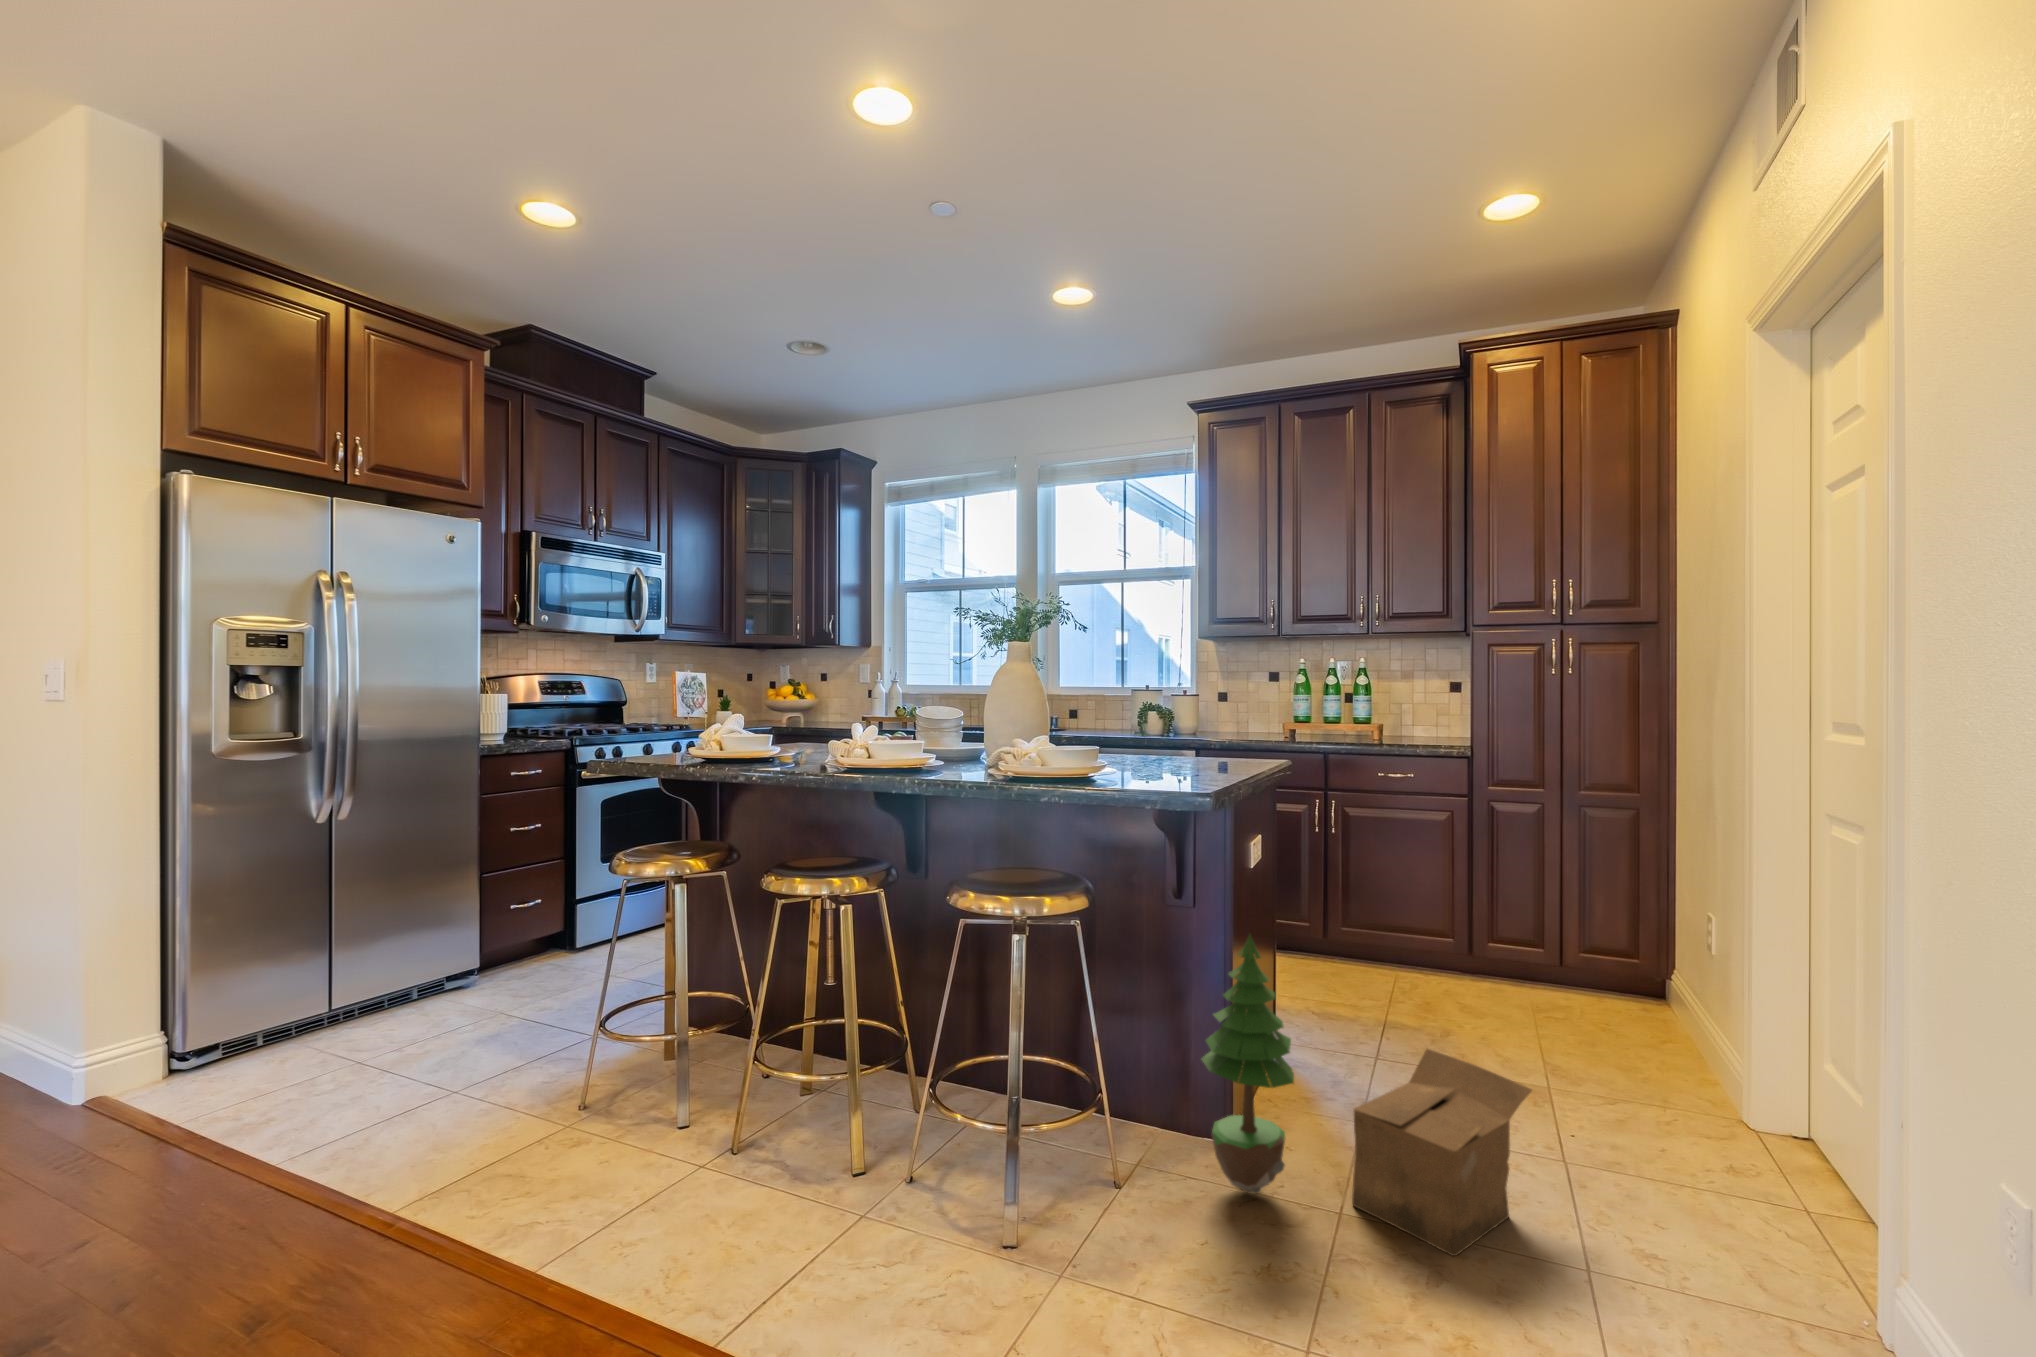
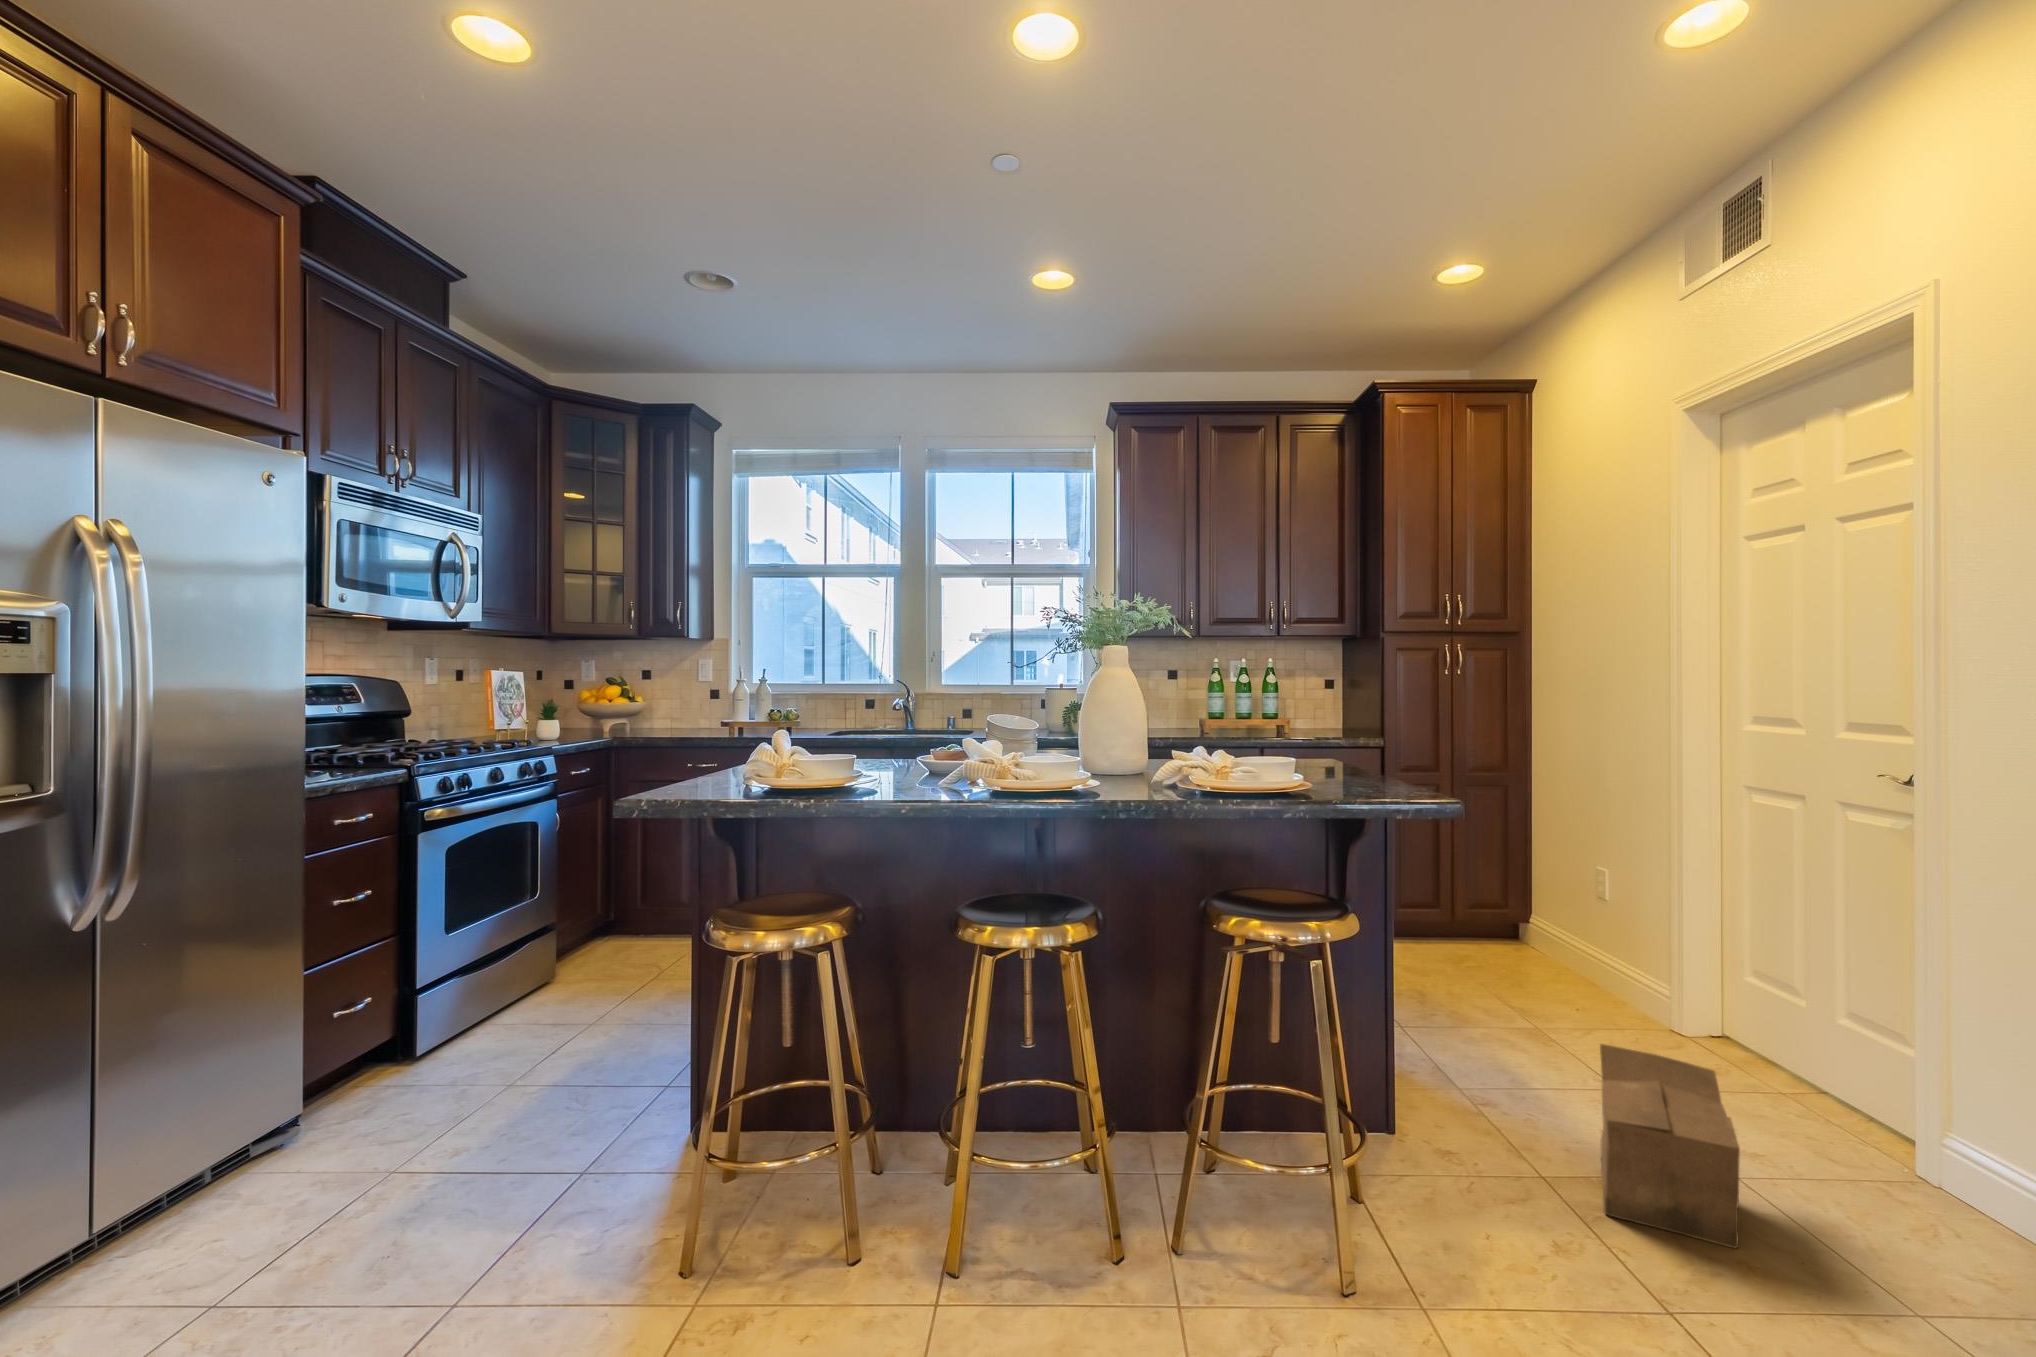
potted tree: present [1202,935,1294,1194] -> none [1462,956,1571,1225]

